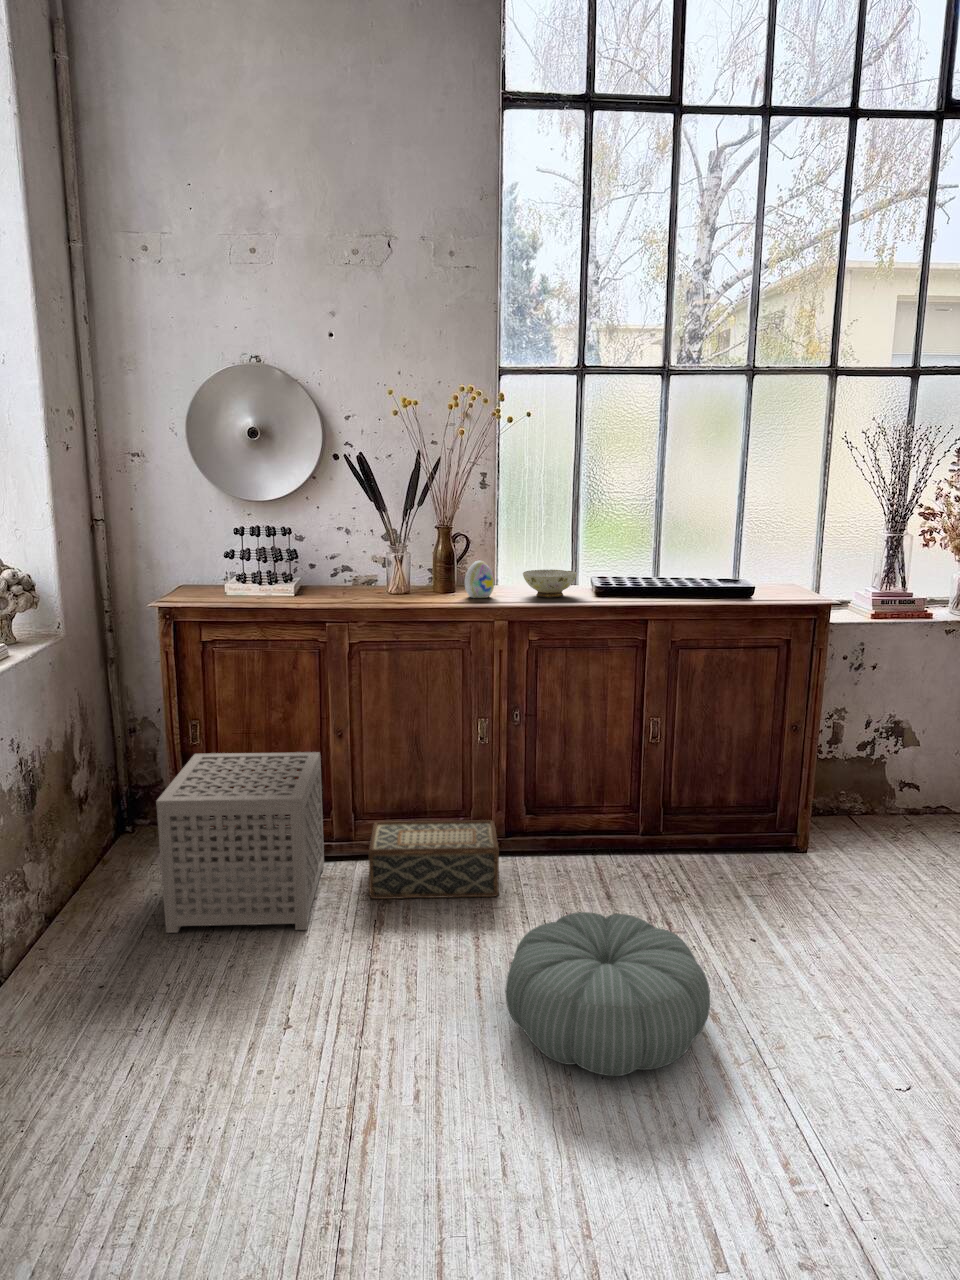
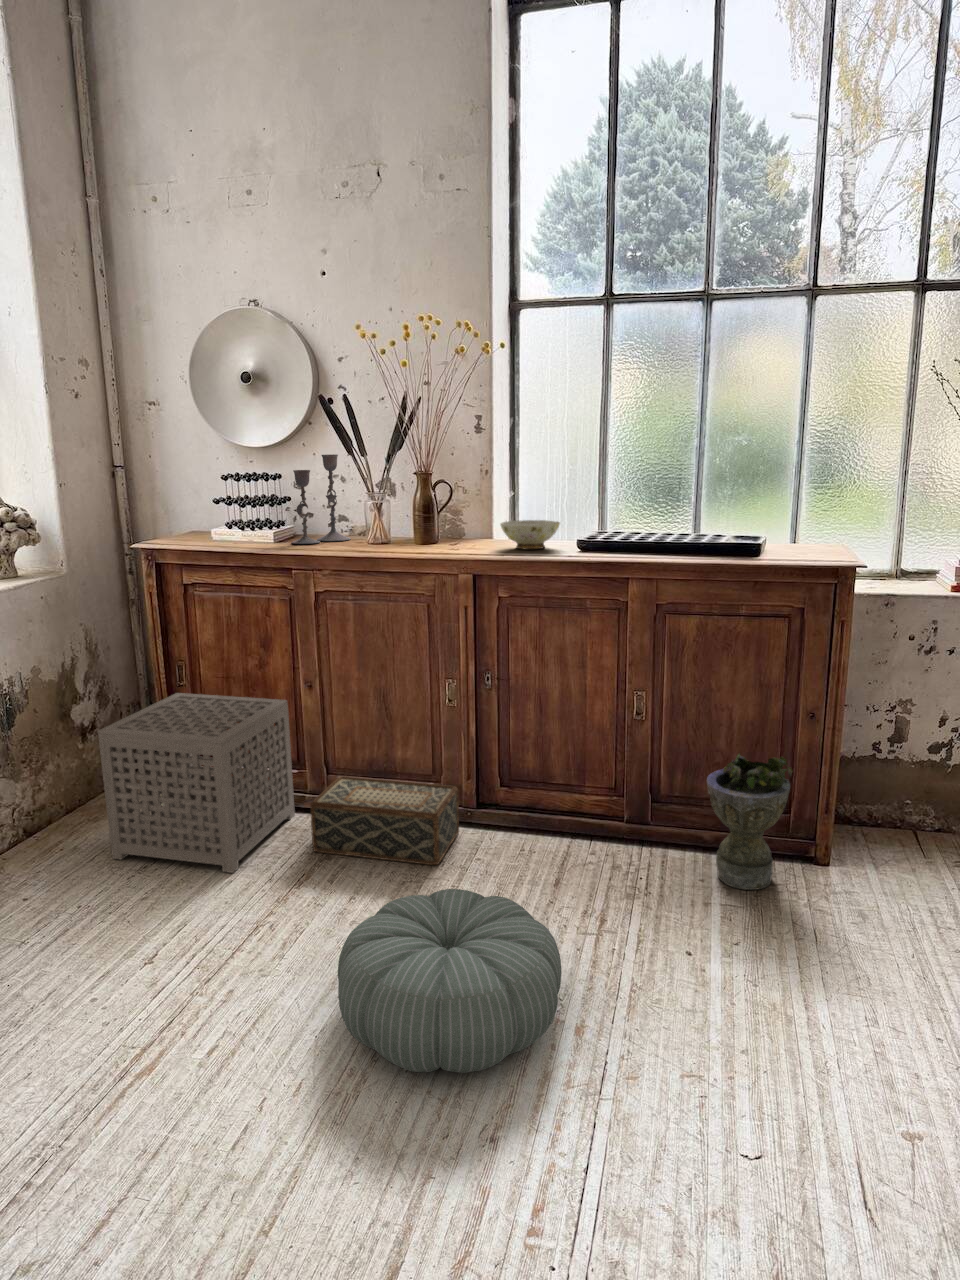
candlestick: none [311,508,361,597] -> present [292,454,351,544]
decorative egg: present [465,561,494,598] -> none [438,508,470,548]
planter: none [723,767,796,883] -> present [707,753,792,890]

